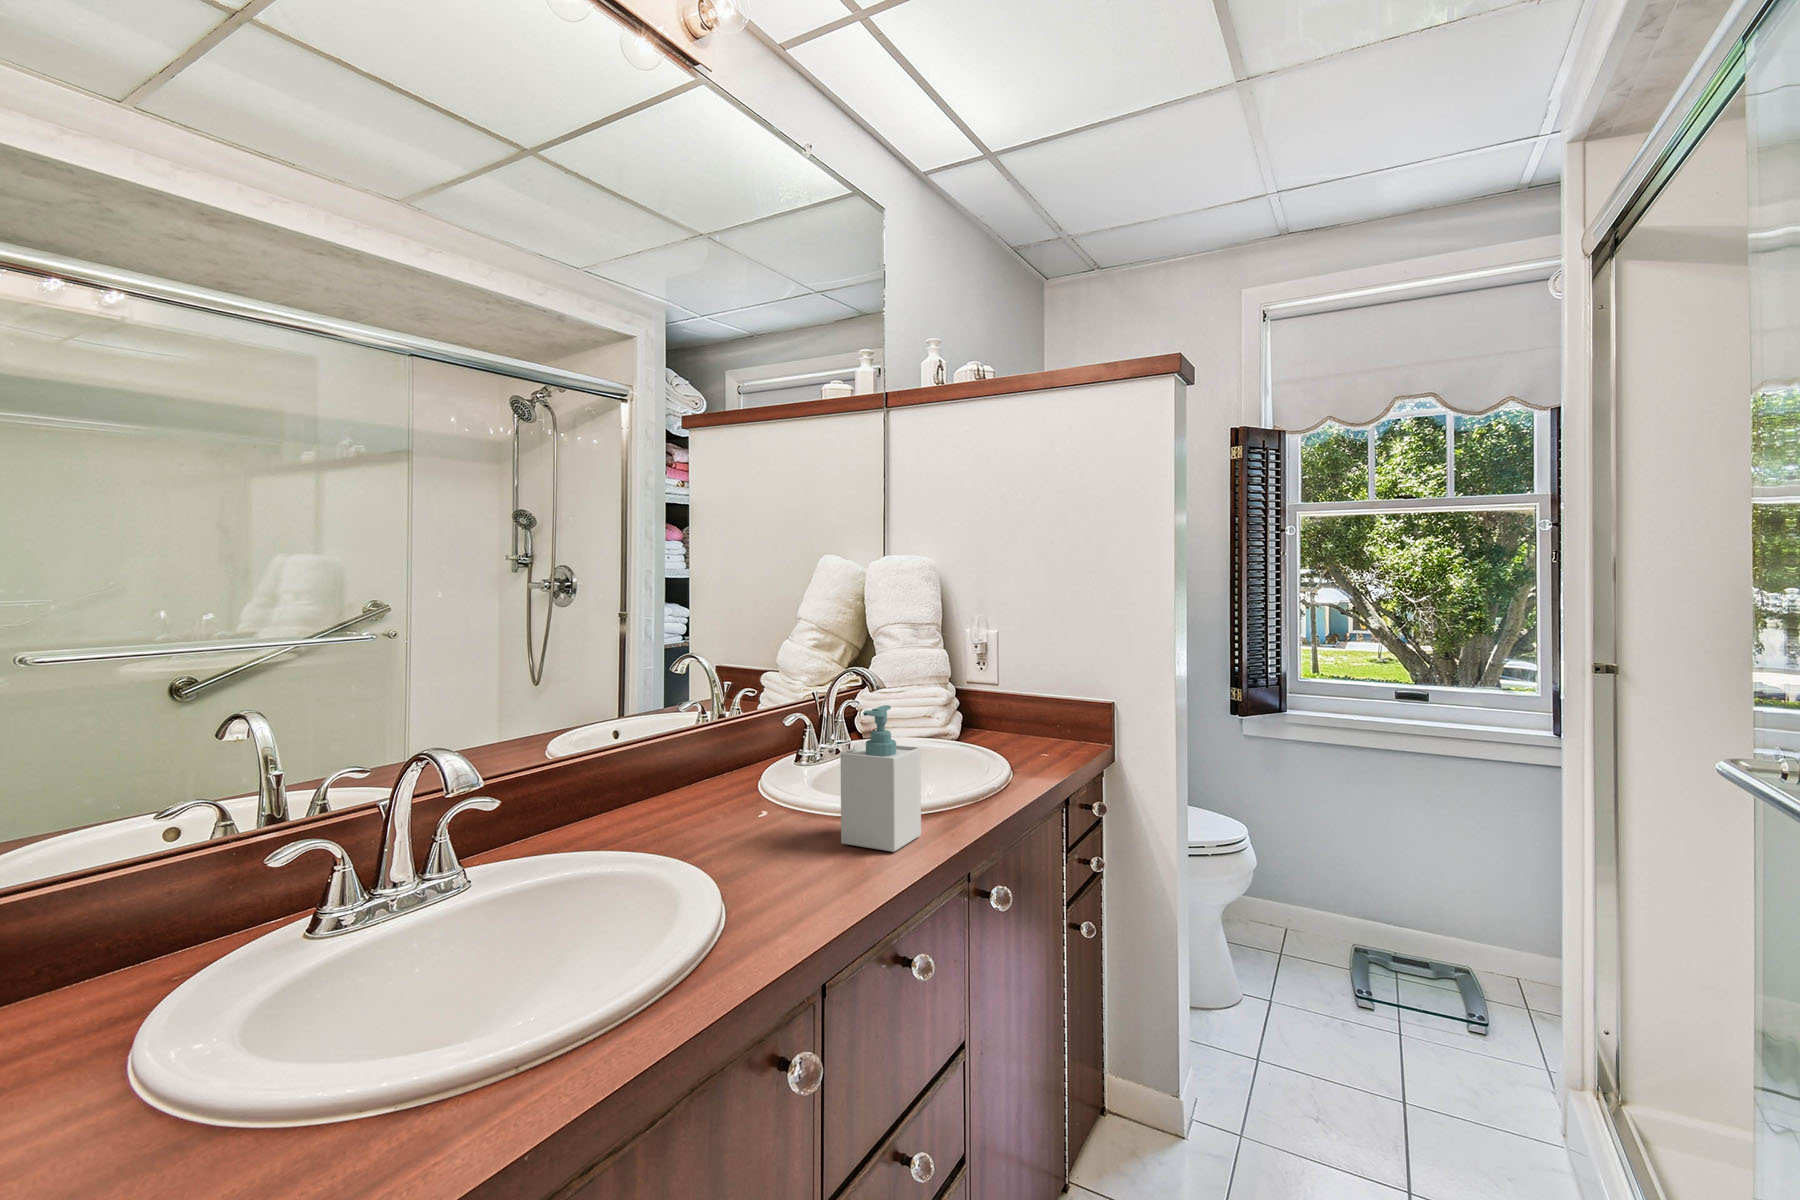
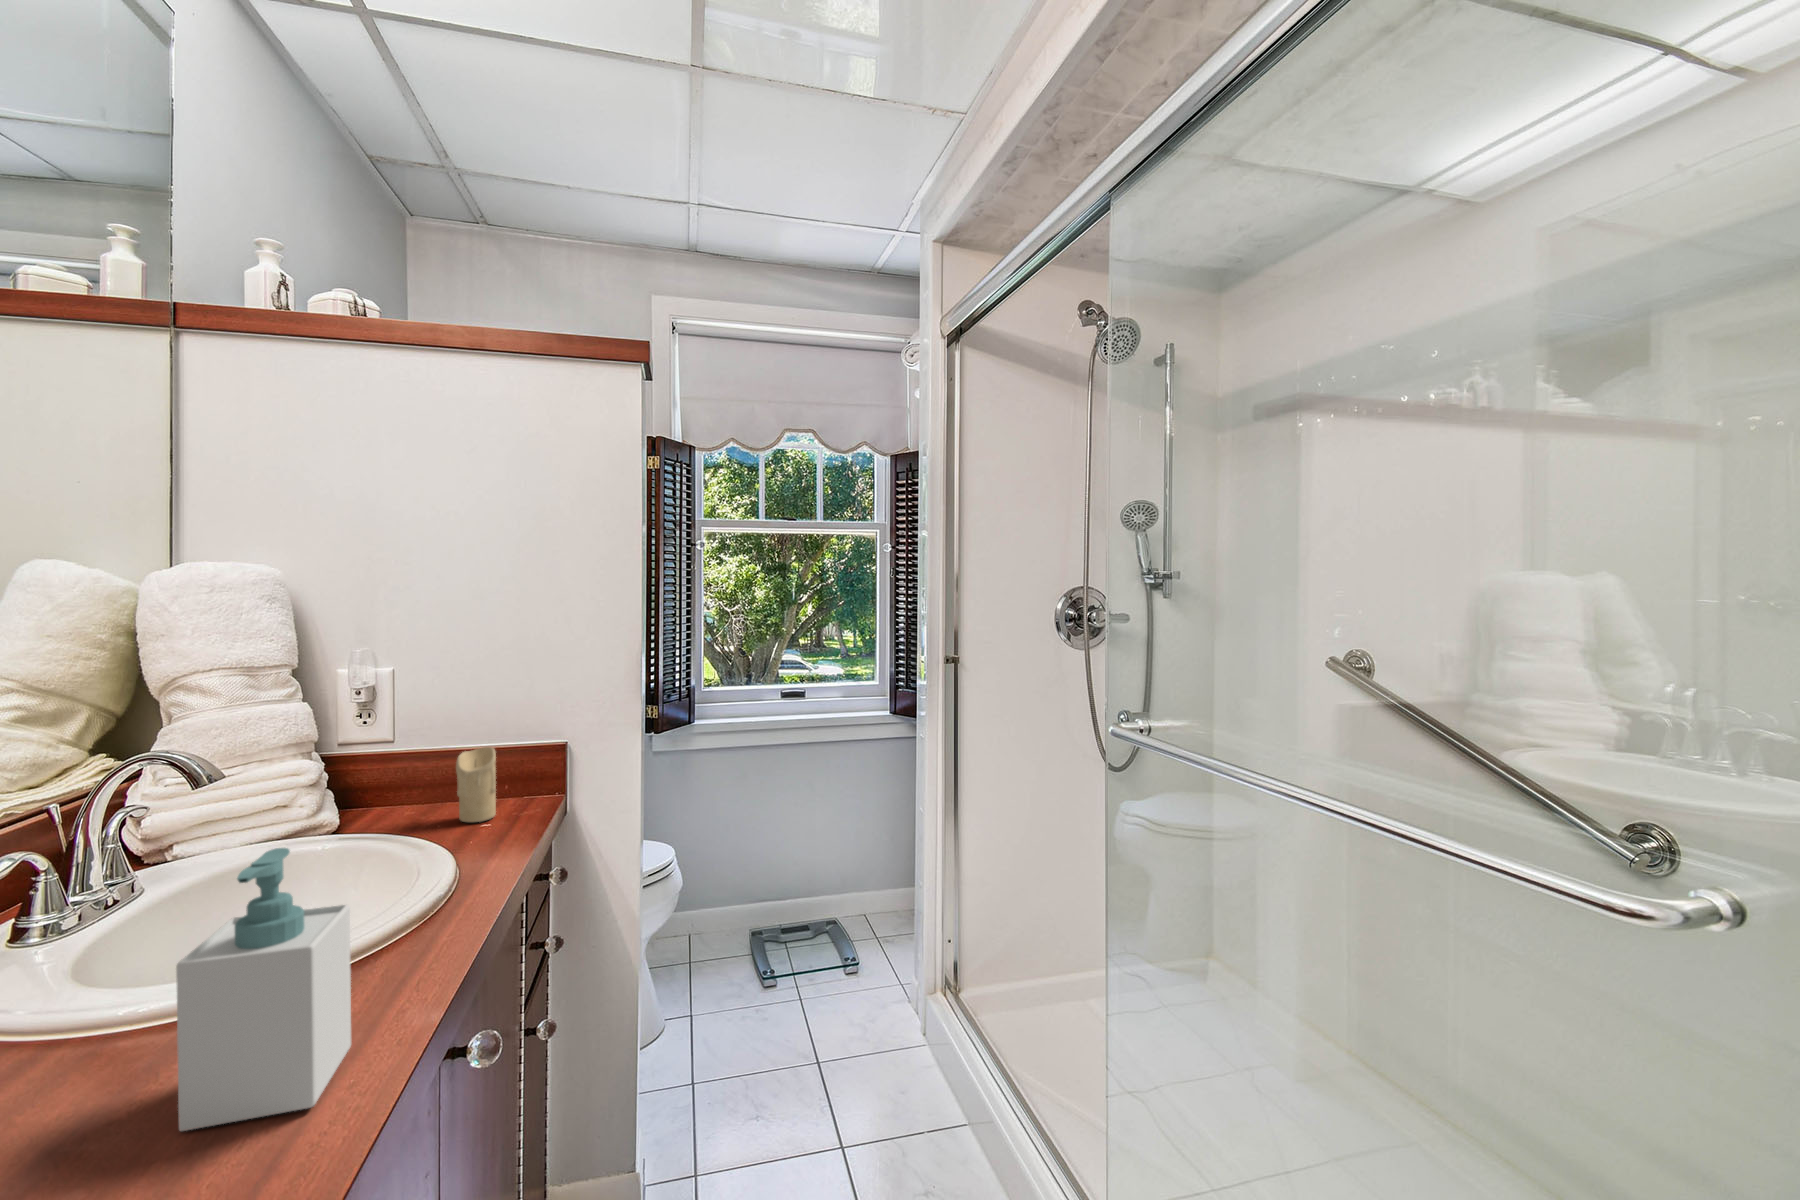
candle: none [1033,694,1060,750] -> present [456,747,496,822]

